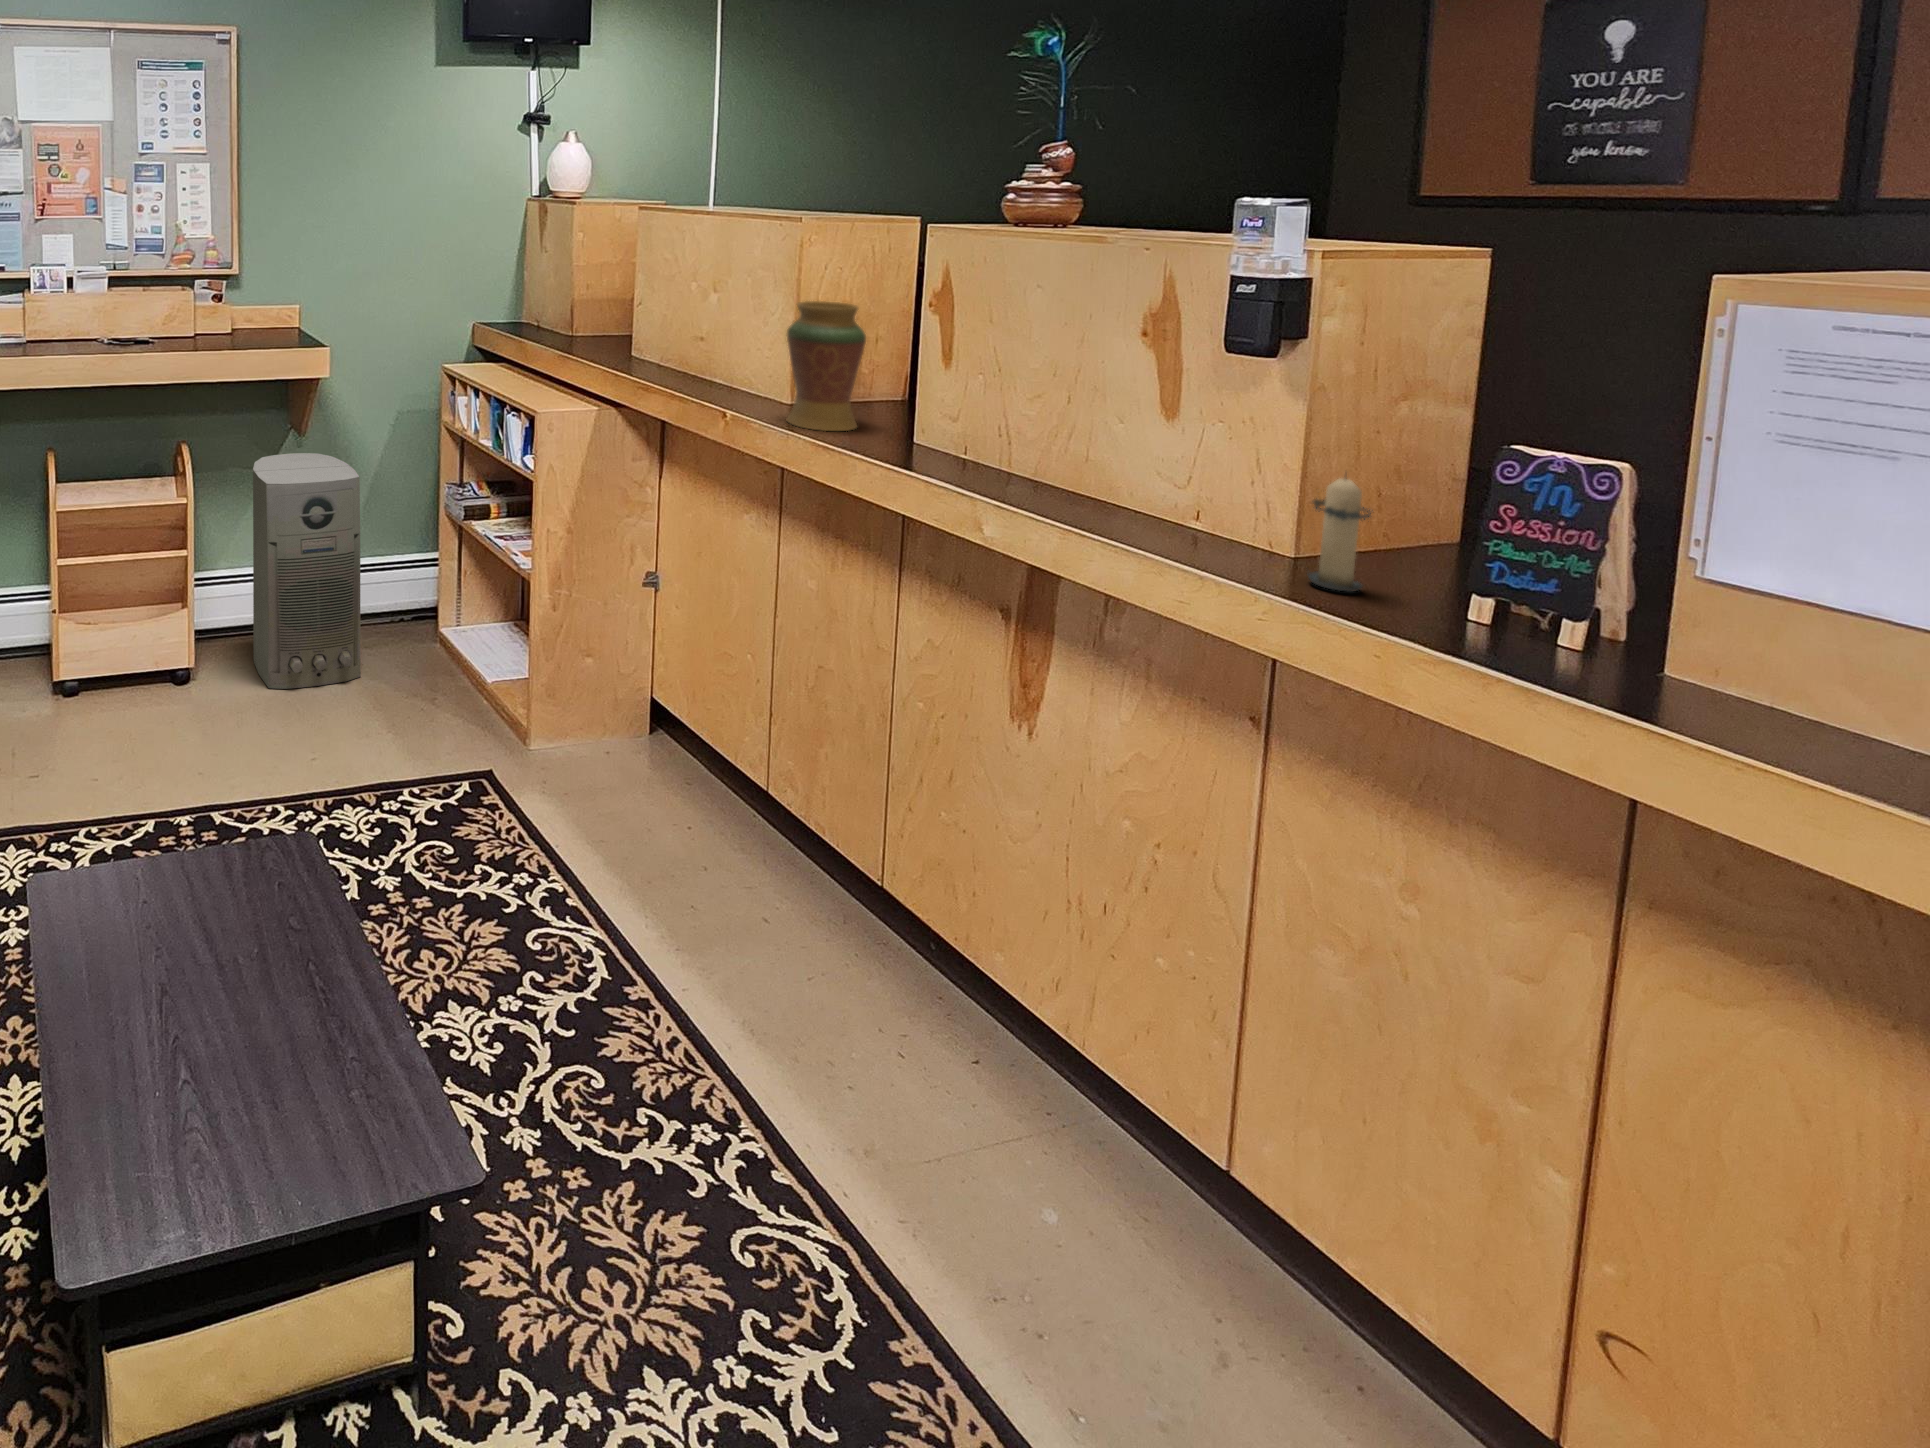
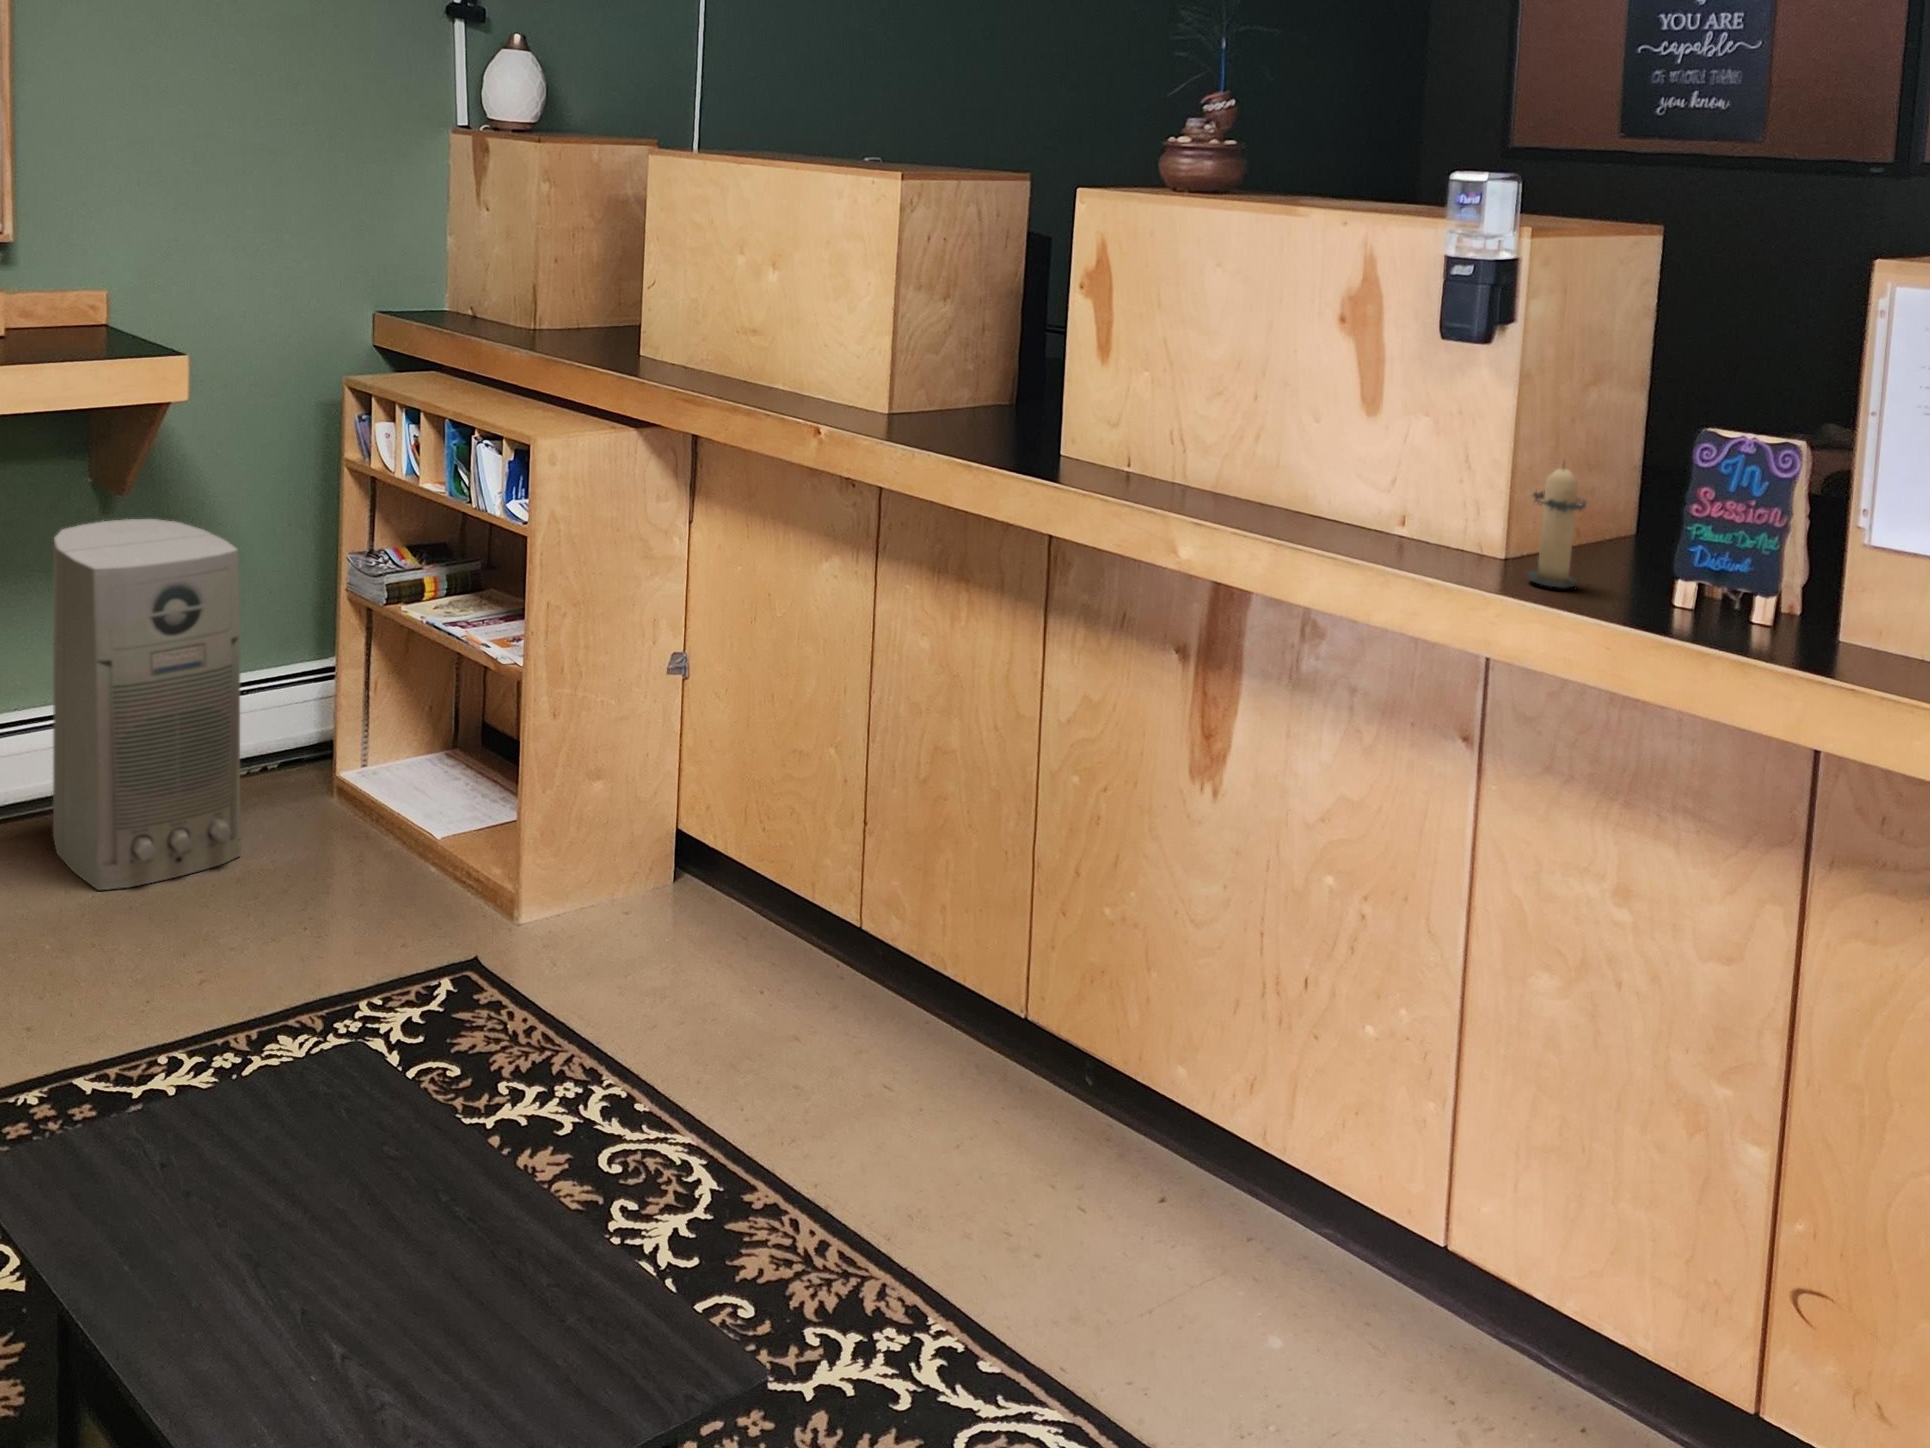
decorative vase: present [787,301,866,431] -> none [903,277,1003,446]

